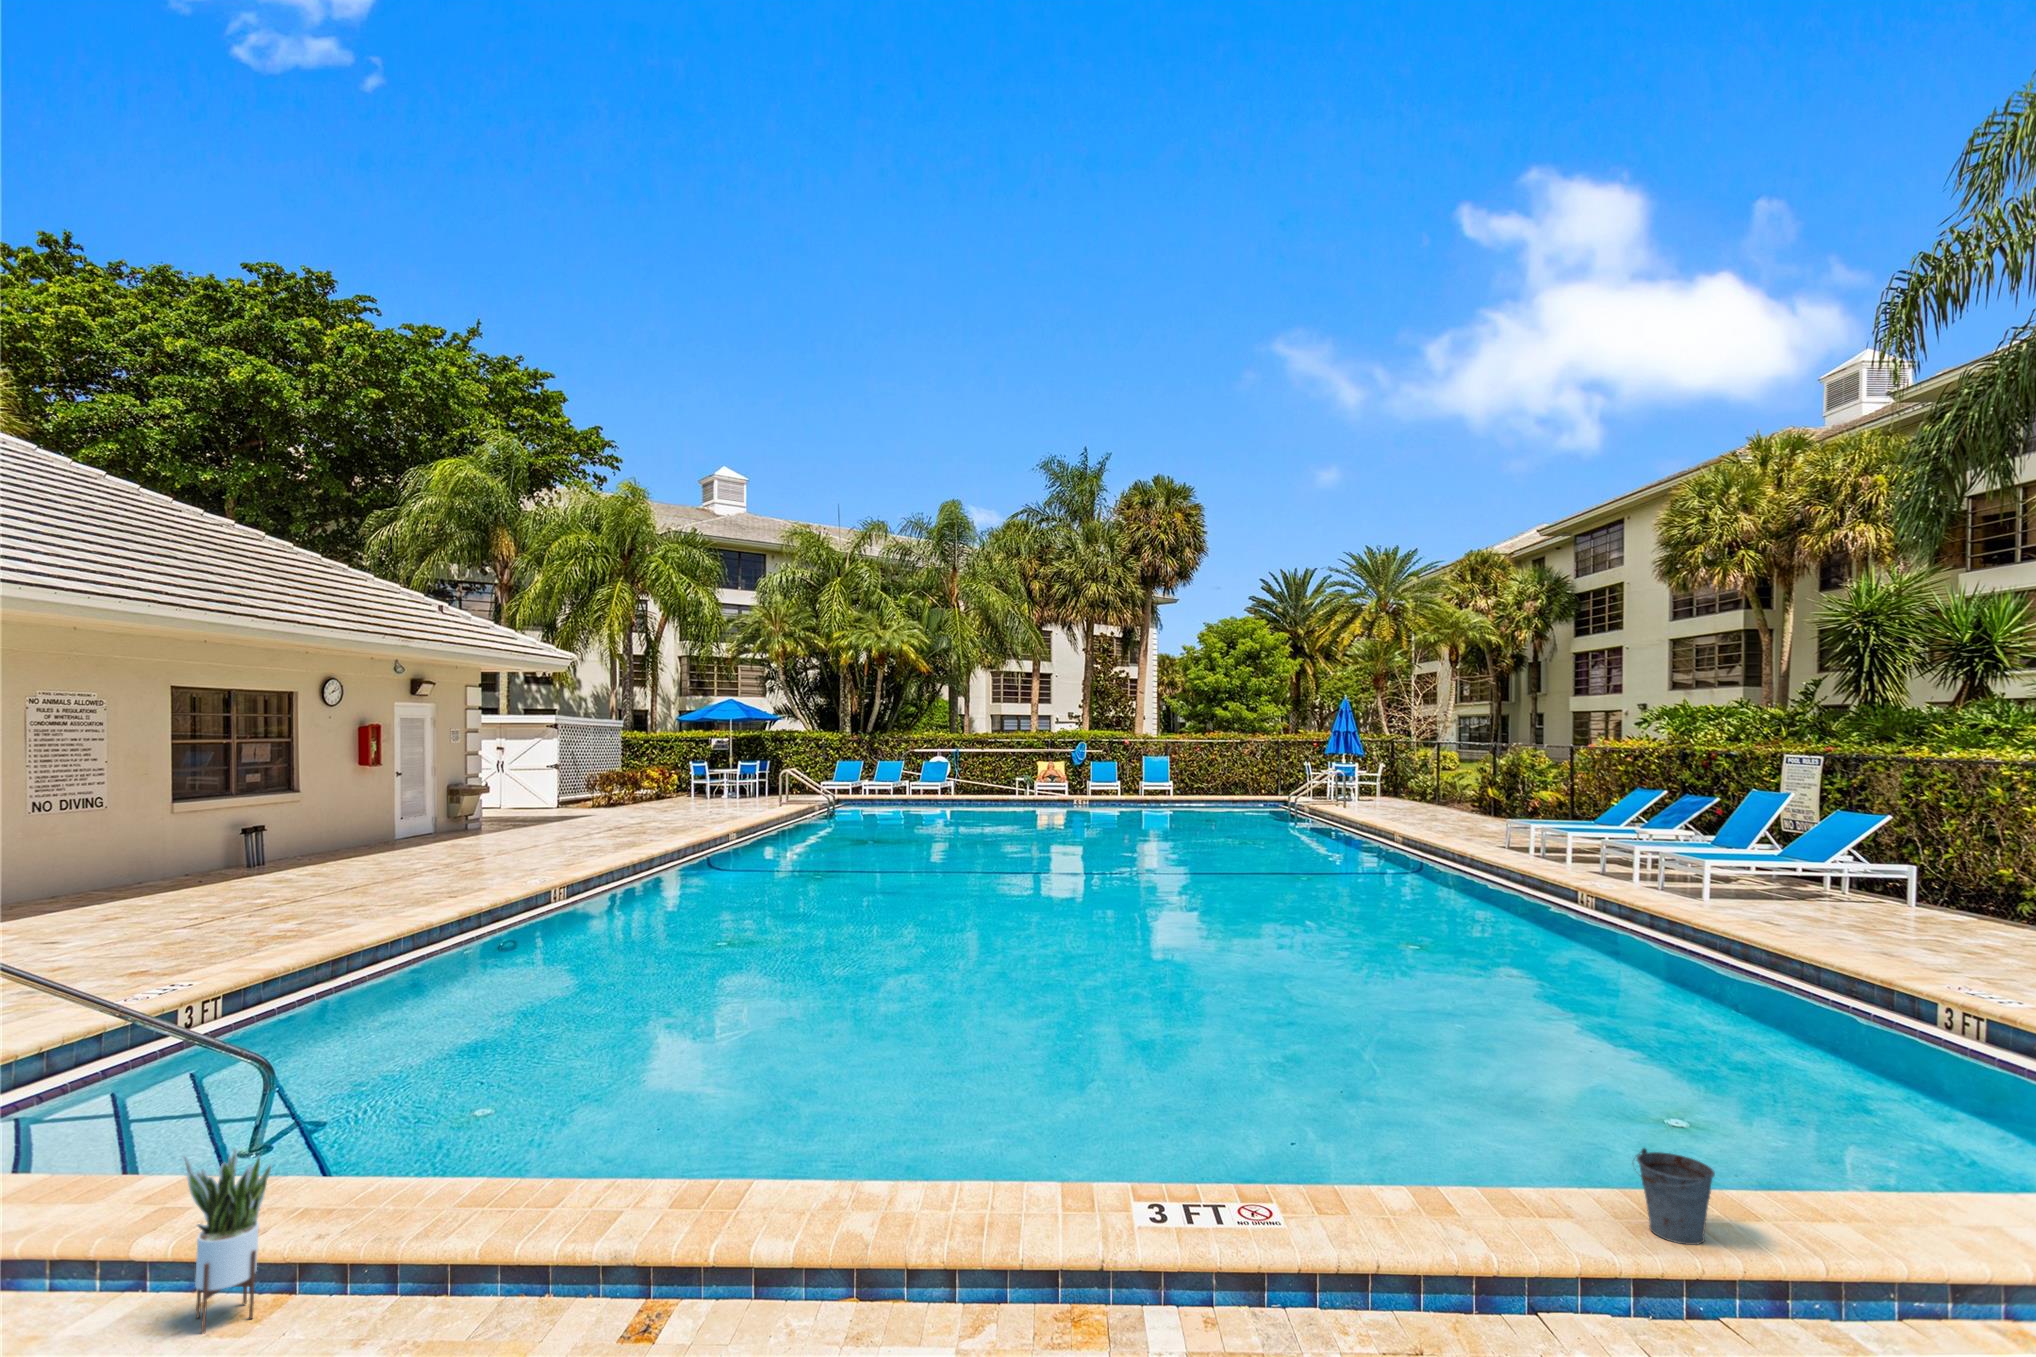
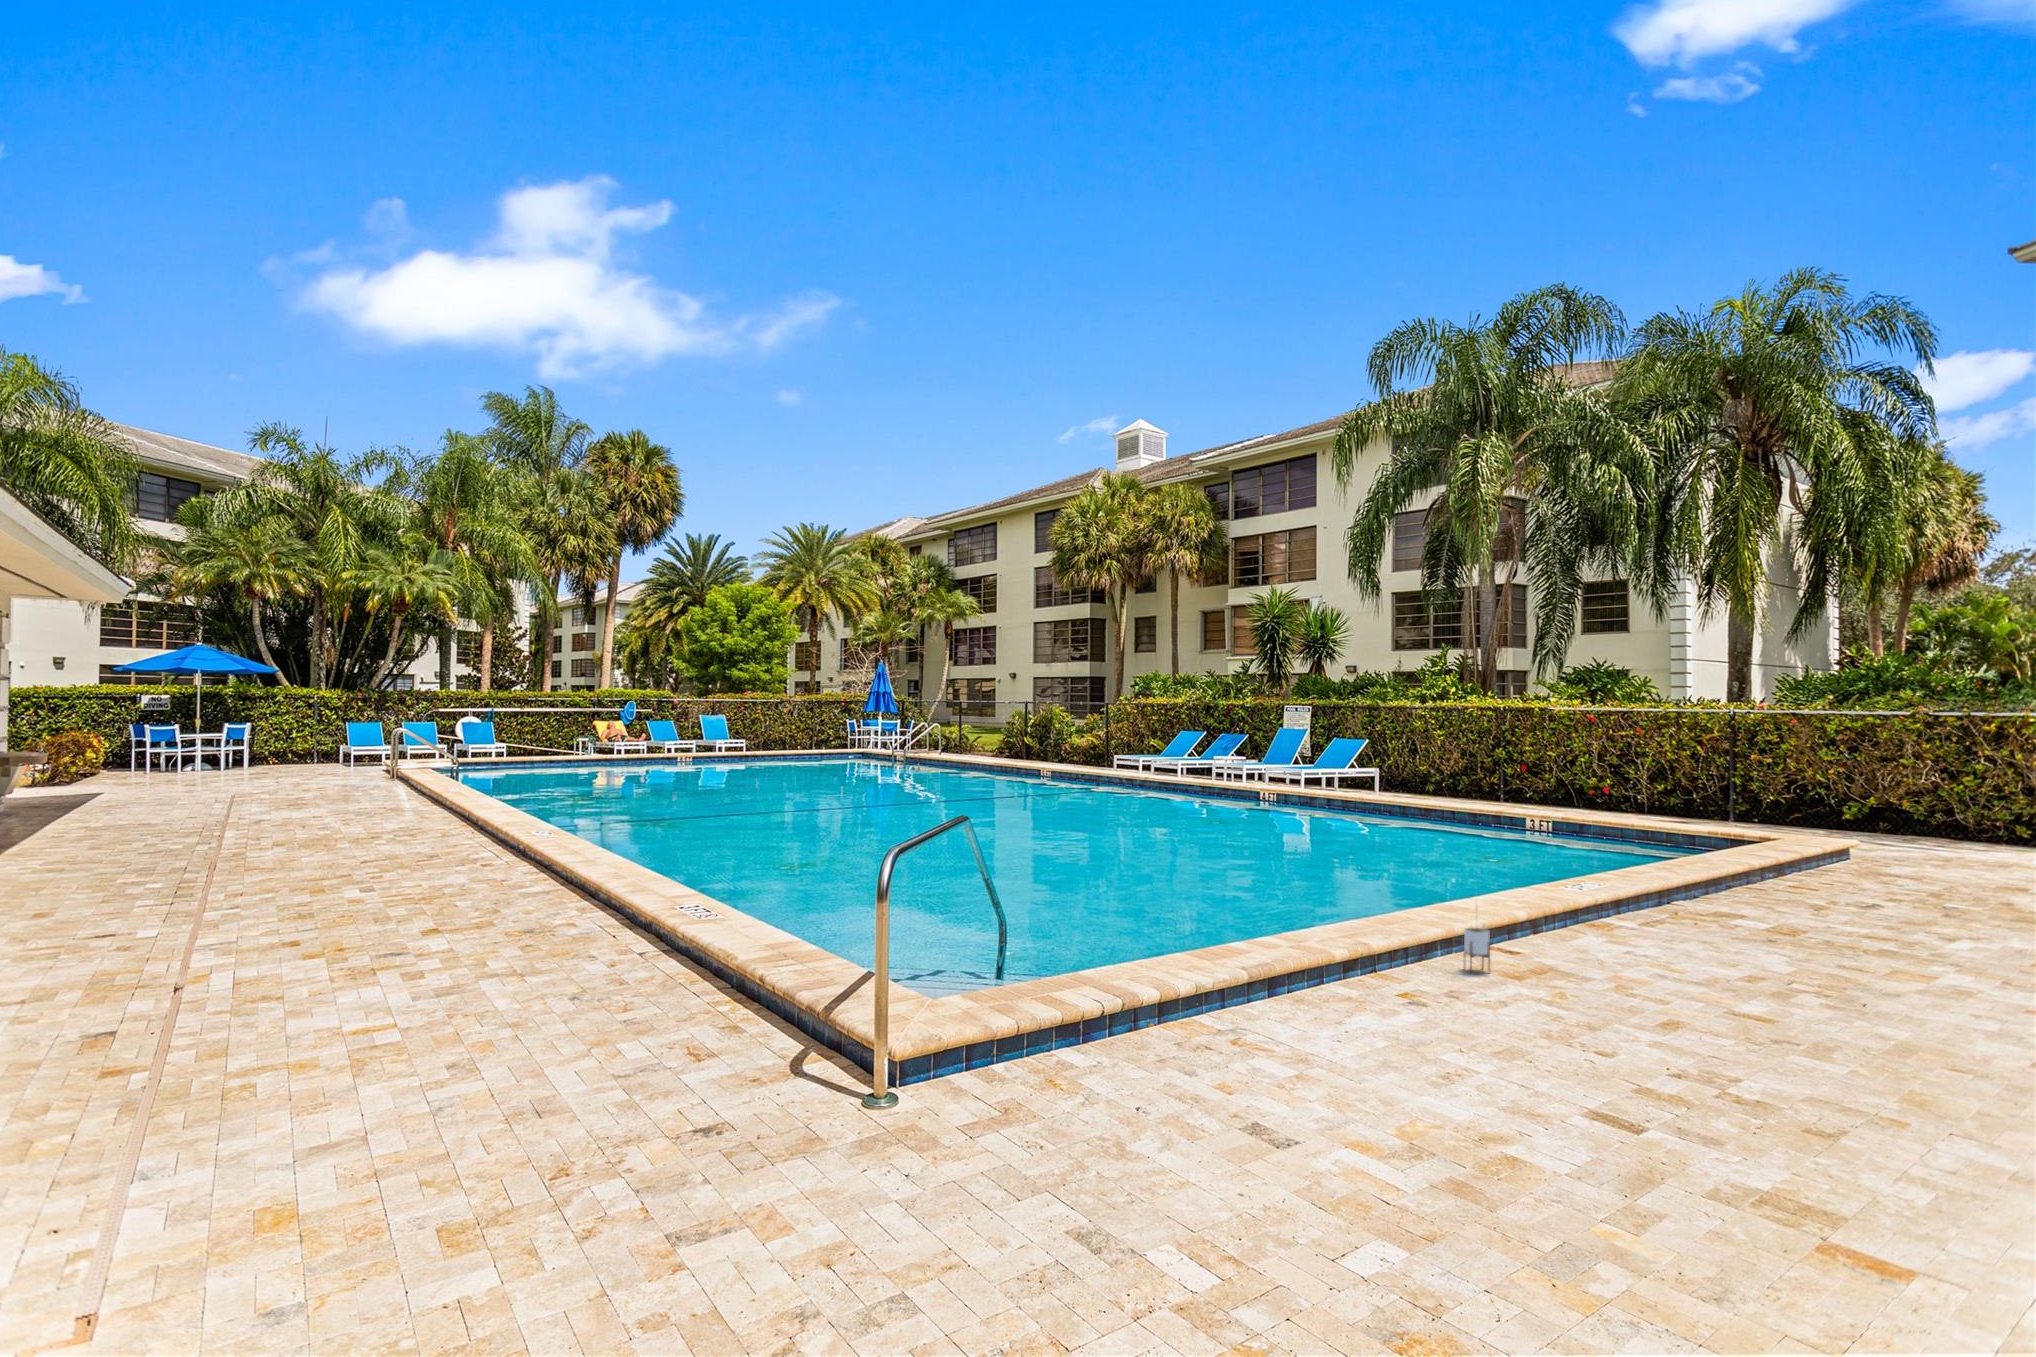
bucket: present [1635,1148,1715,1245] -> none [1654,845,1683,872]

